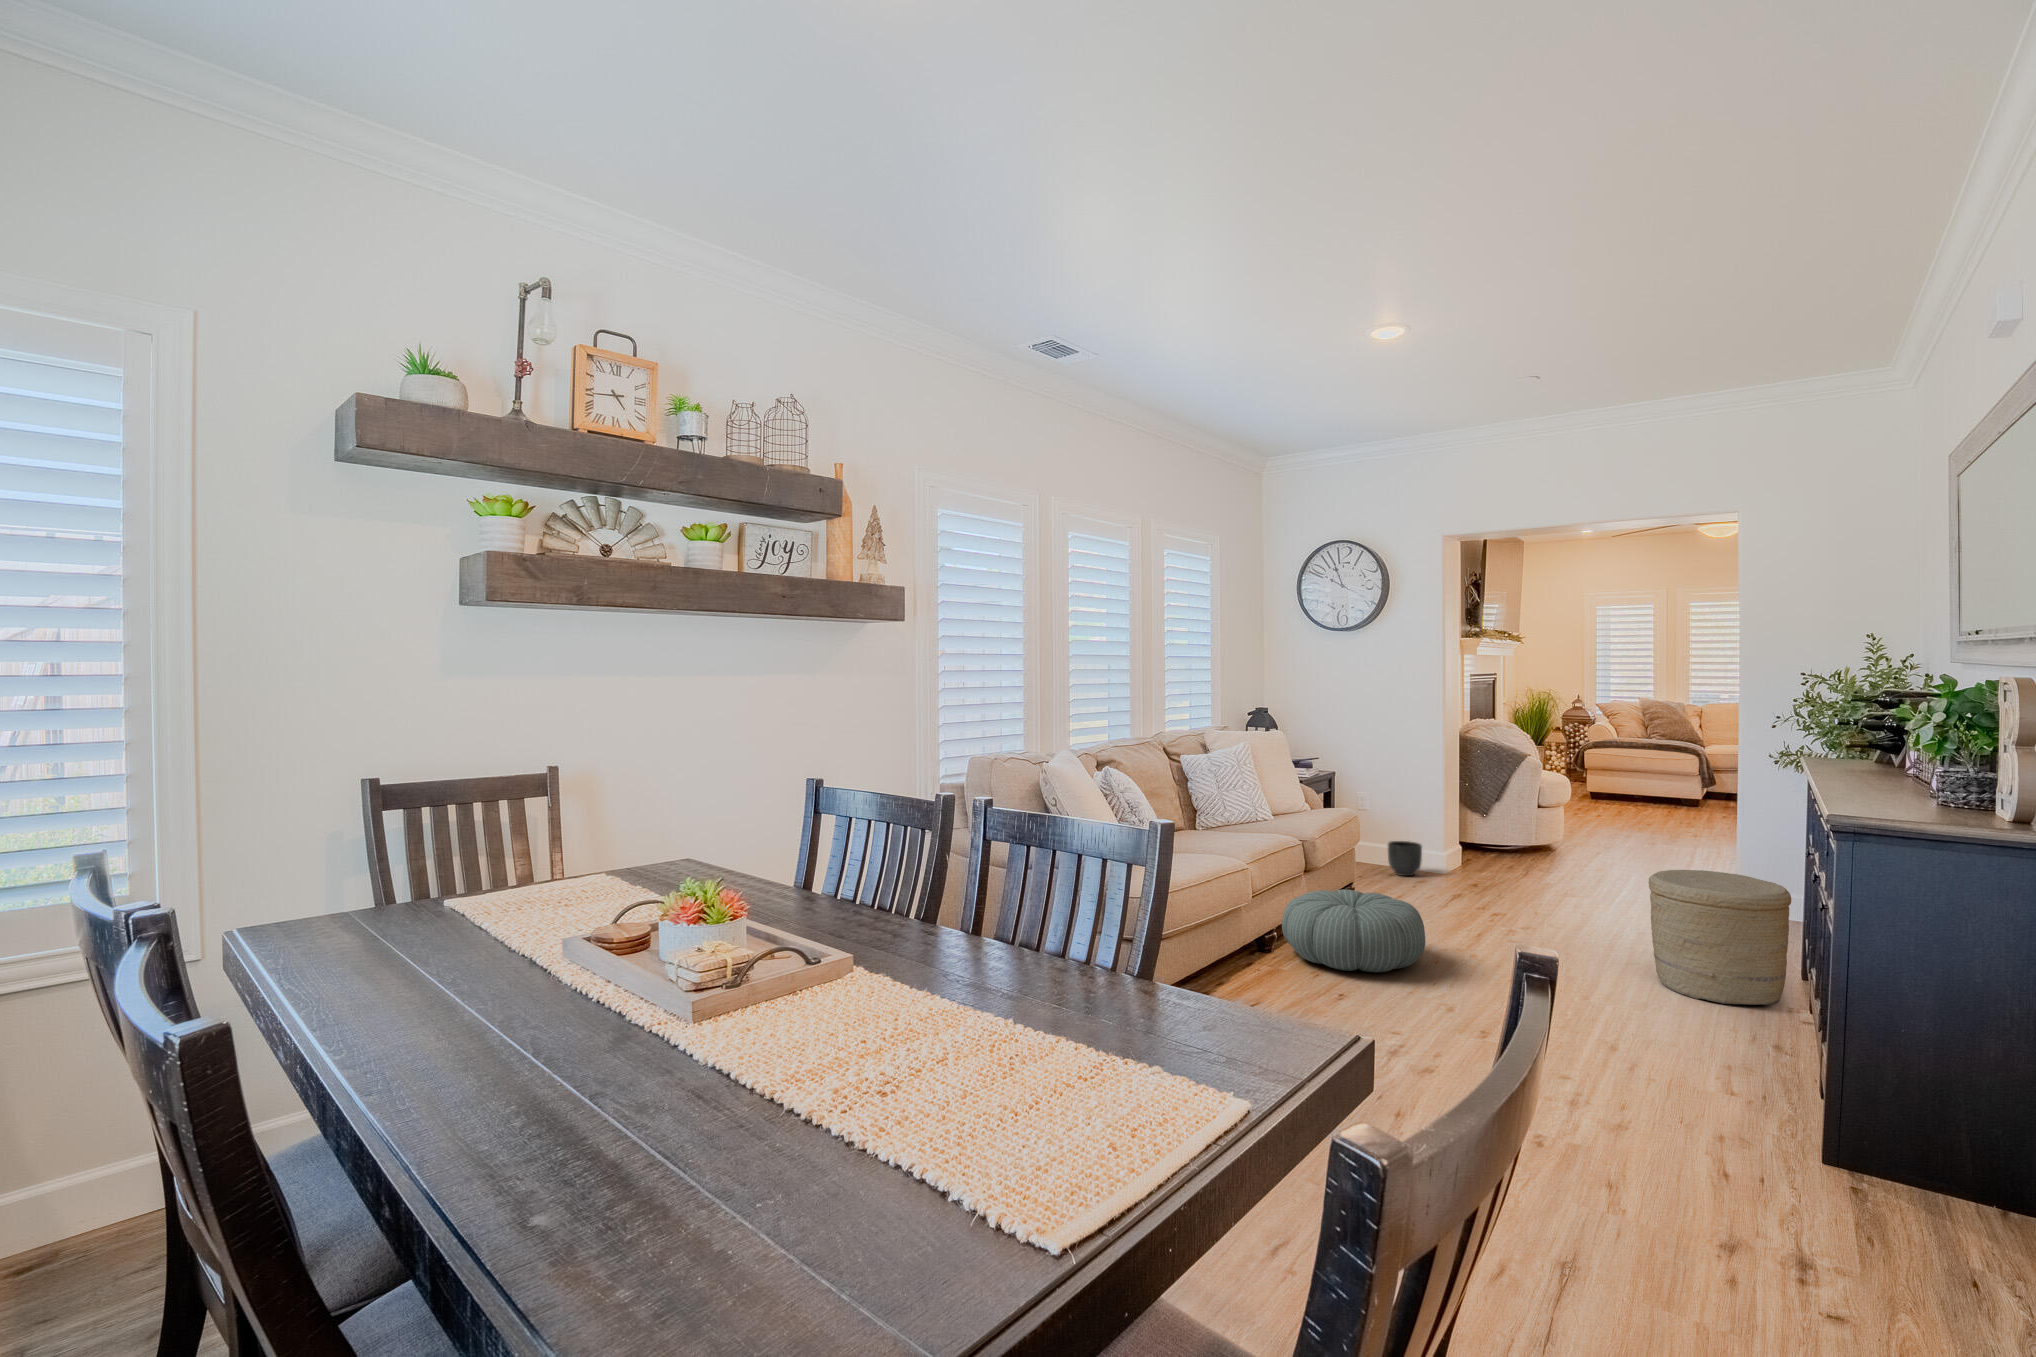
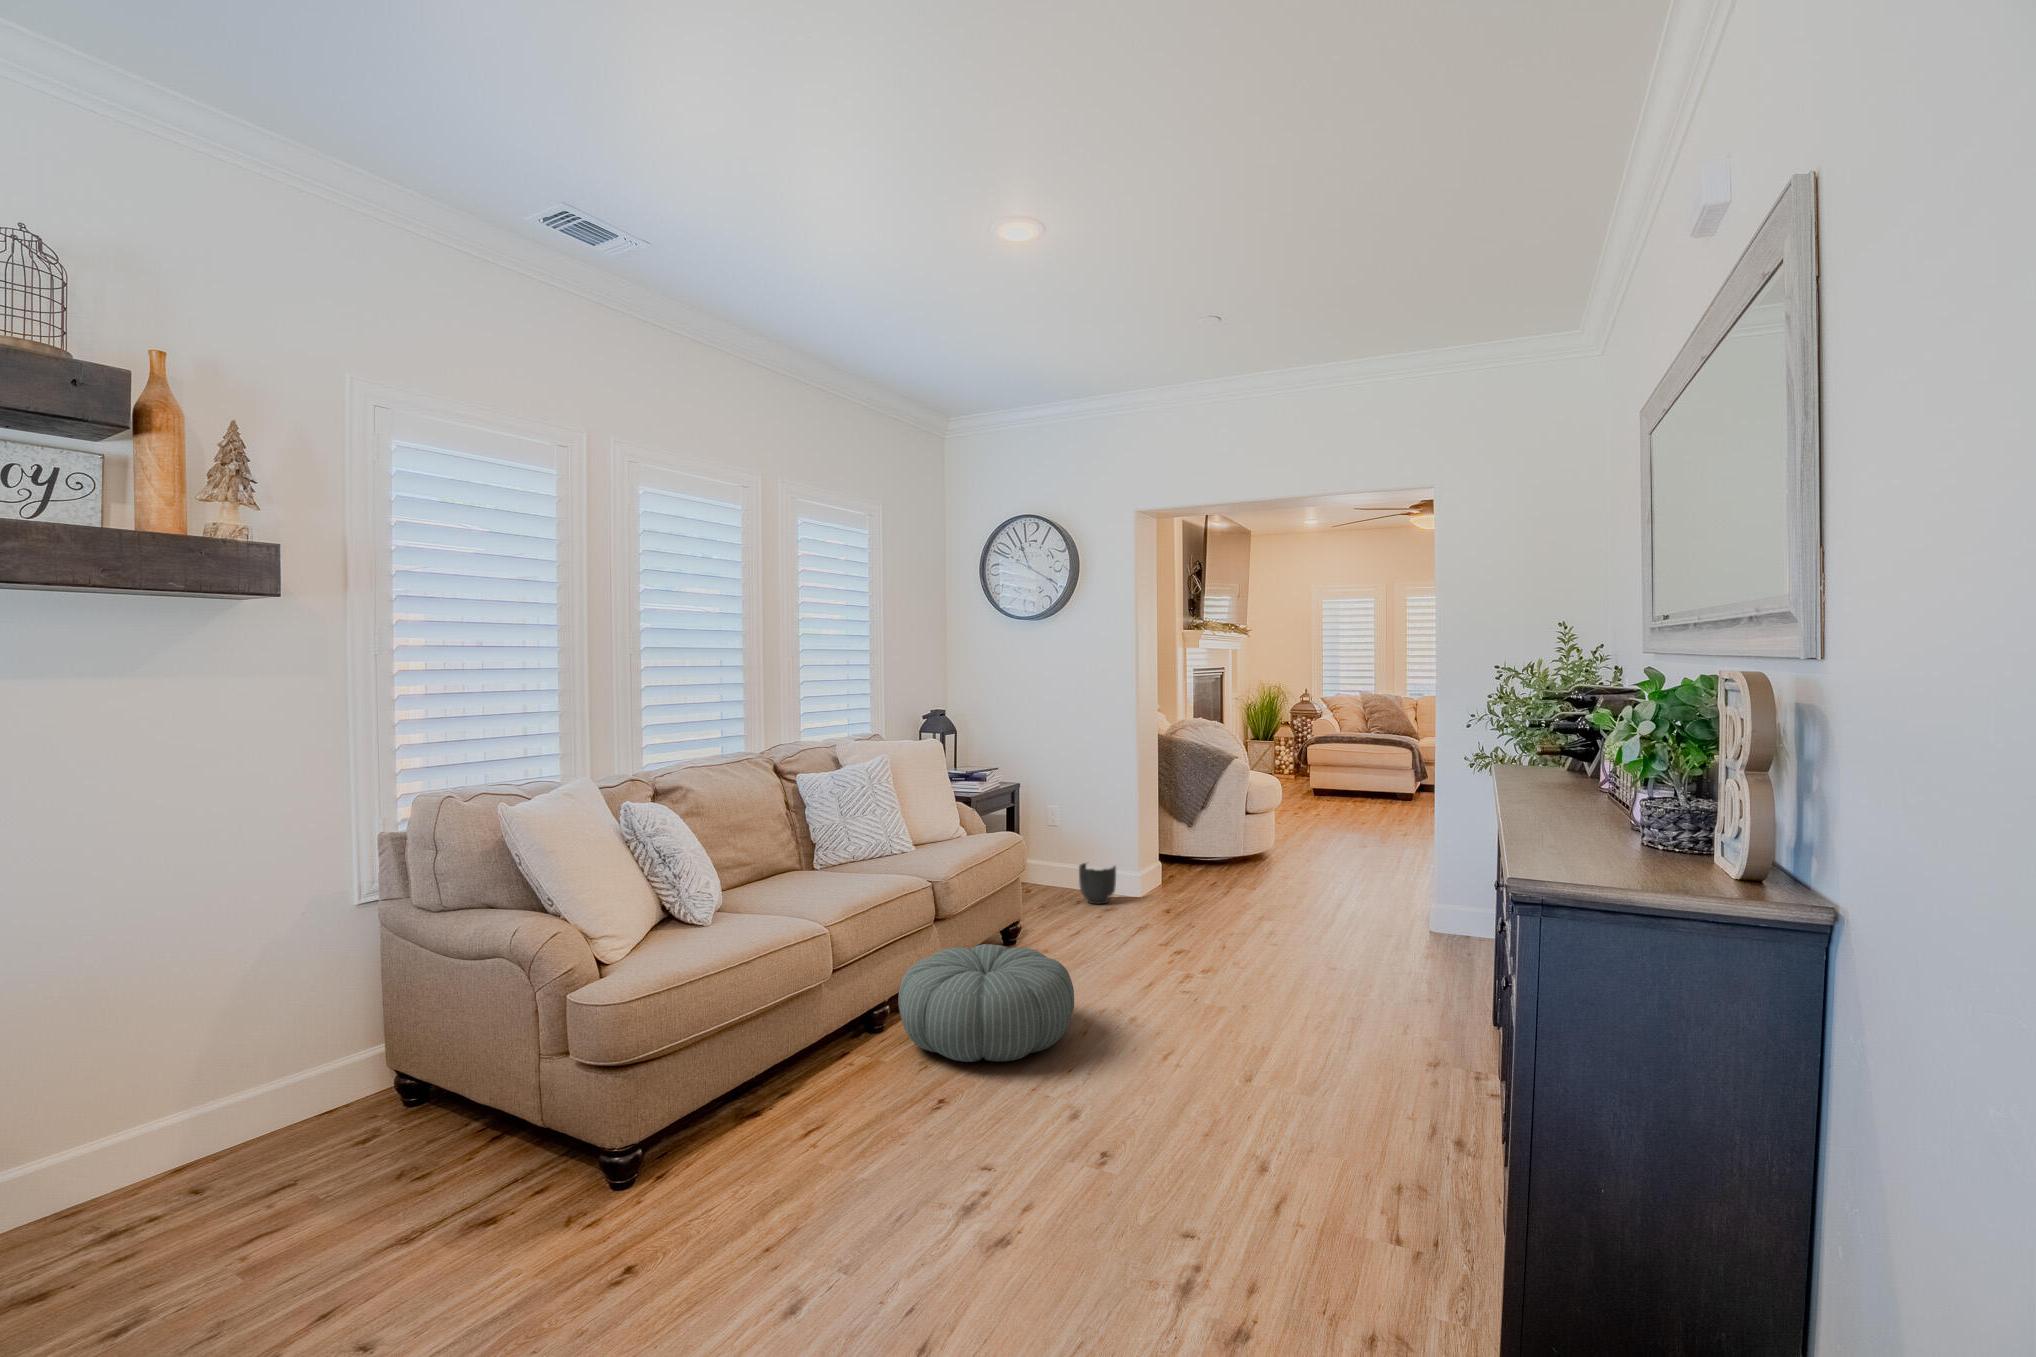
woven basket: present [1648,870,1791,1005] -> none [1330,902,1480,1074]

